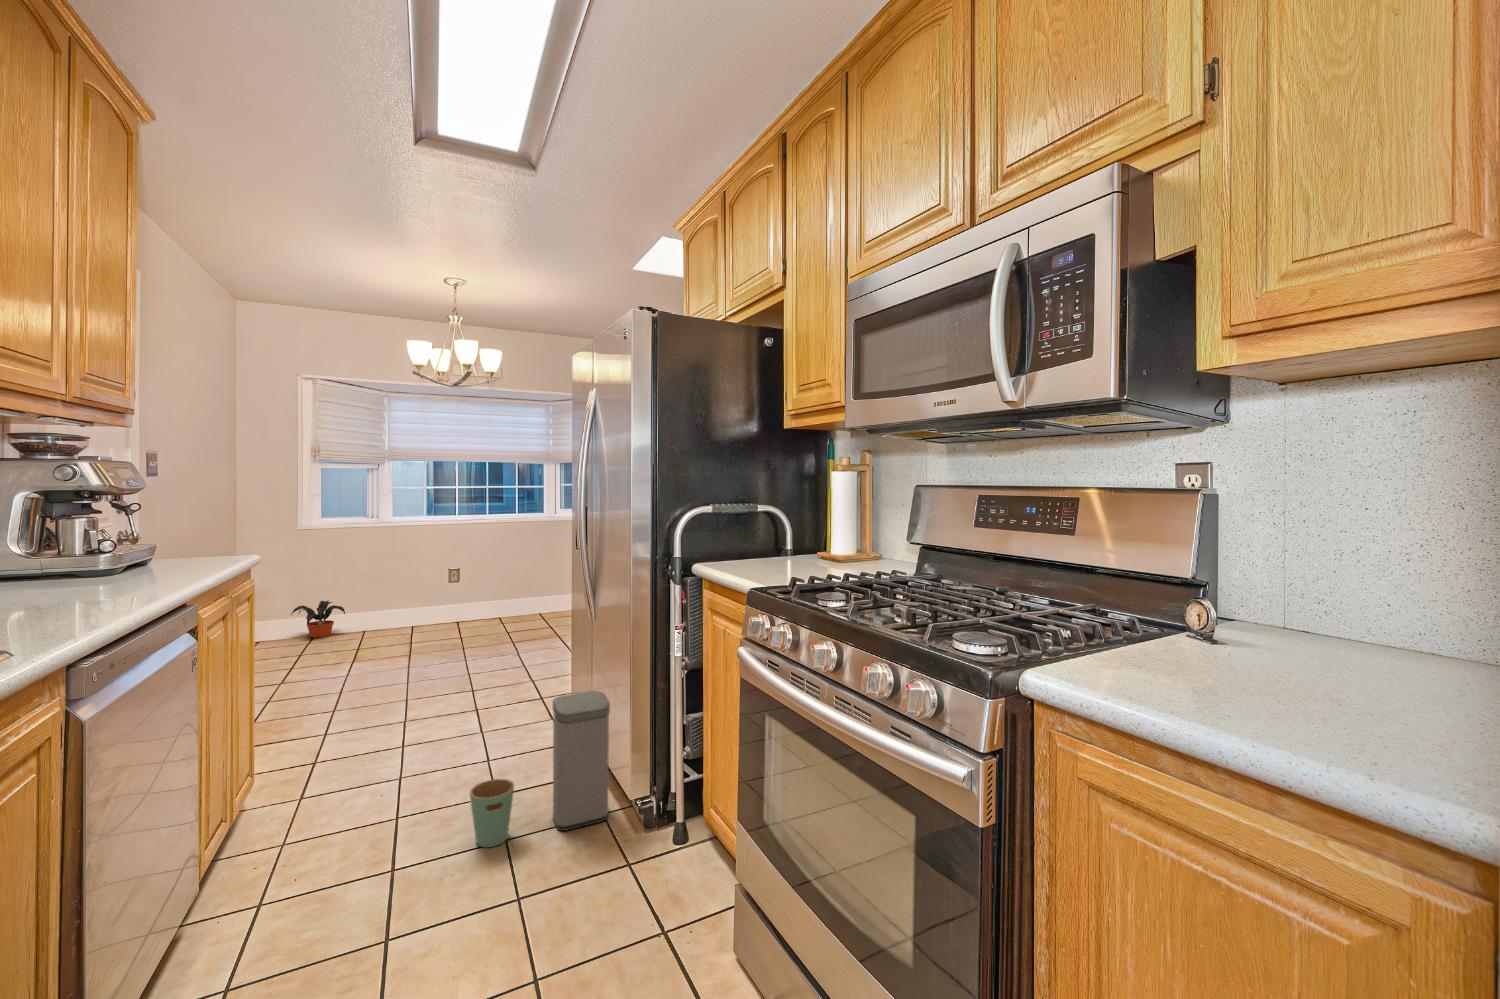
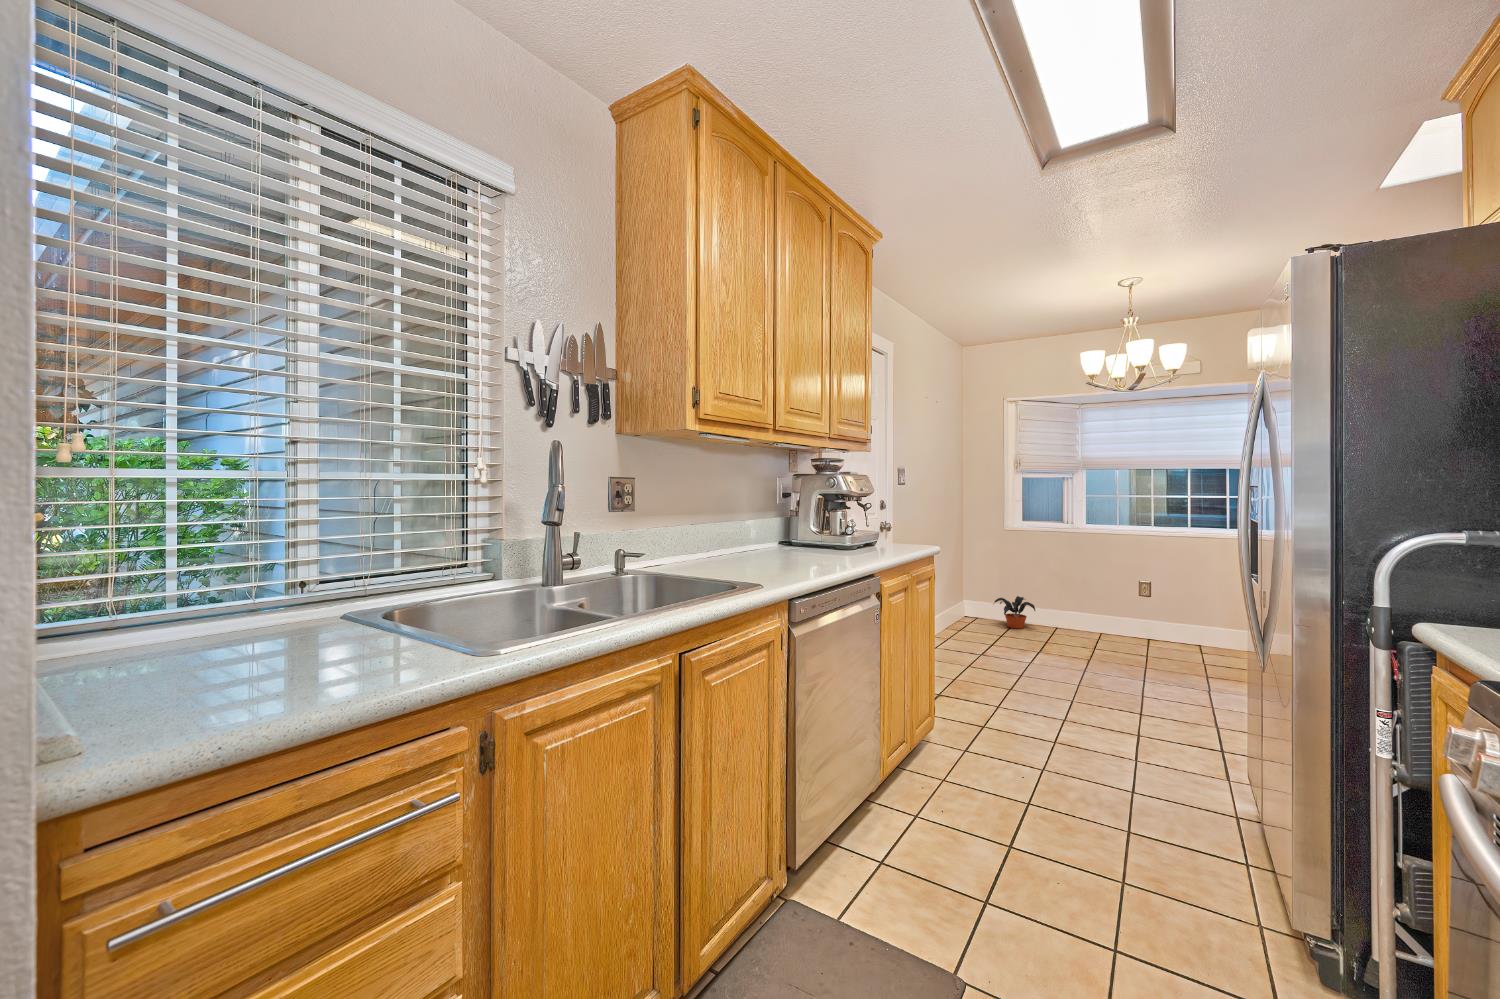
trash can: present [470,691,610,847] -> none [1078,752,1269,937]

